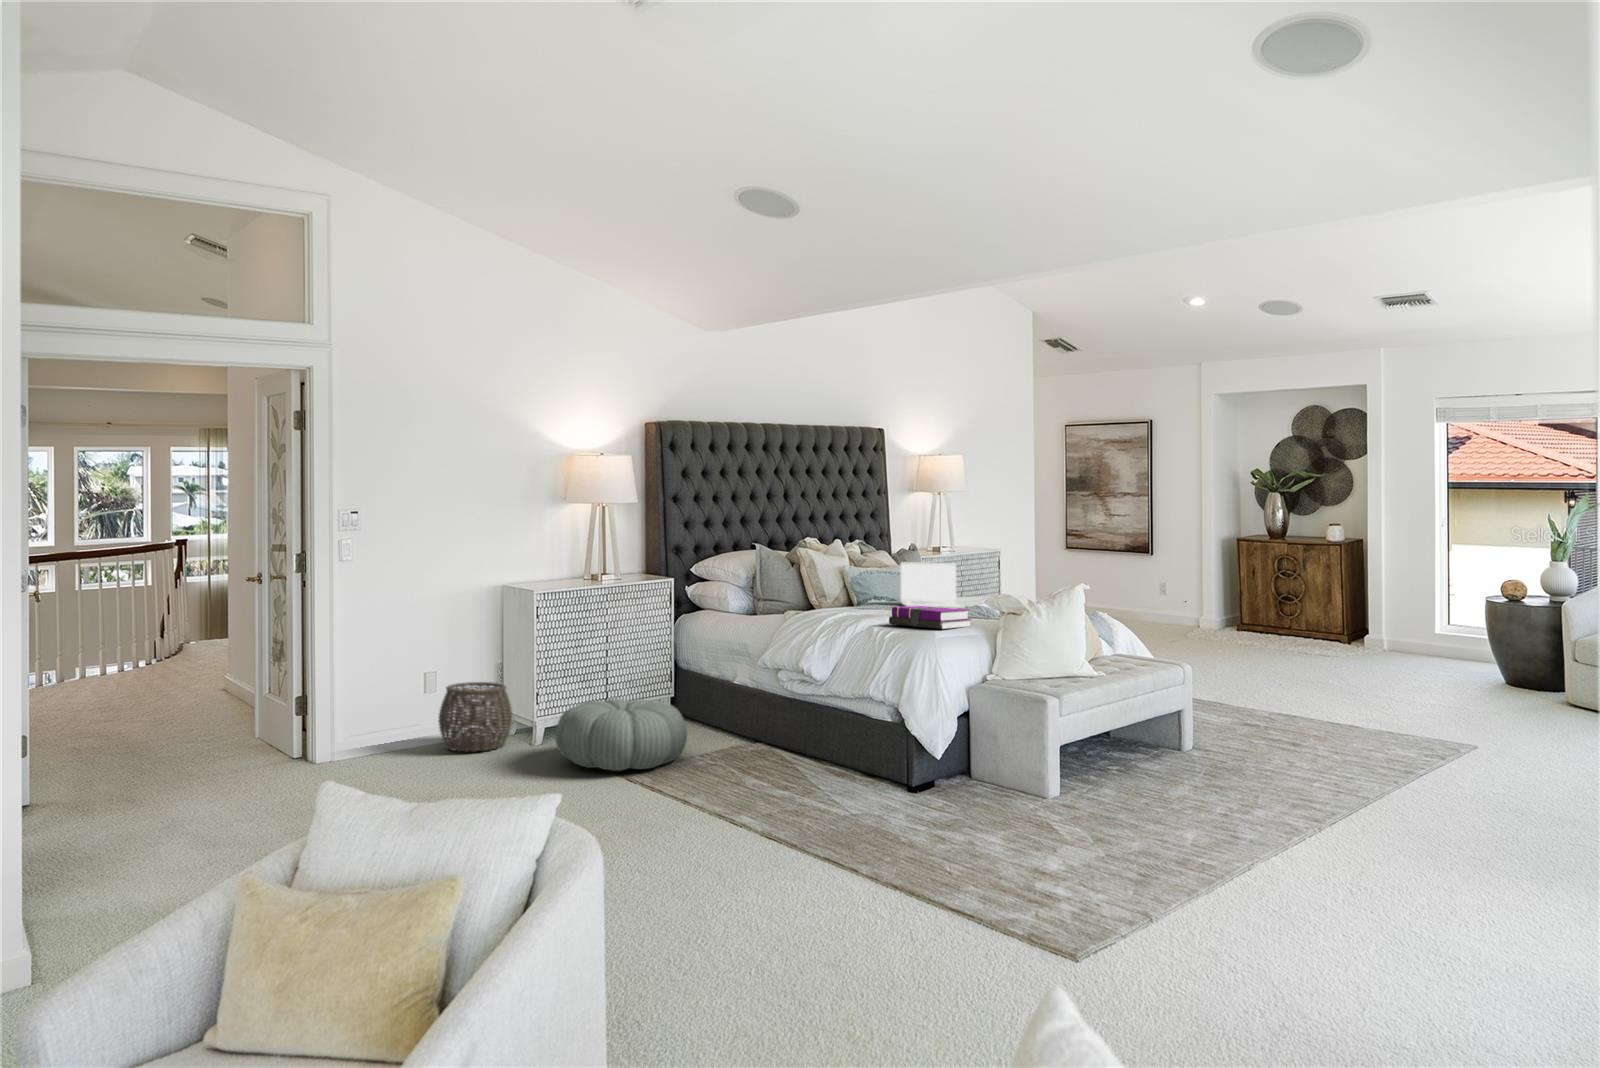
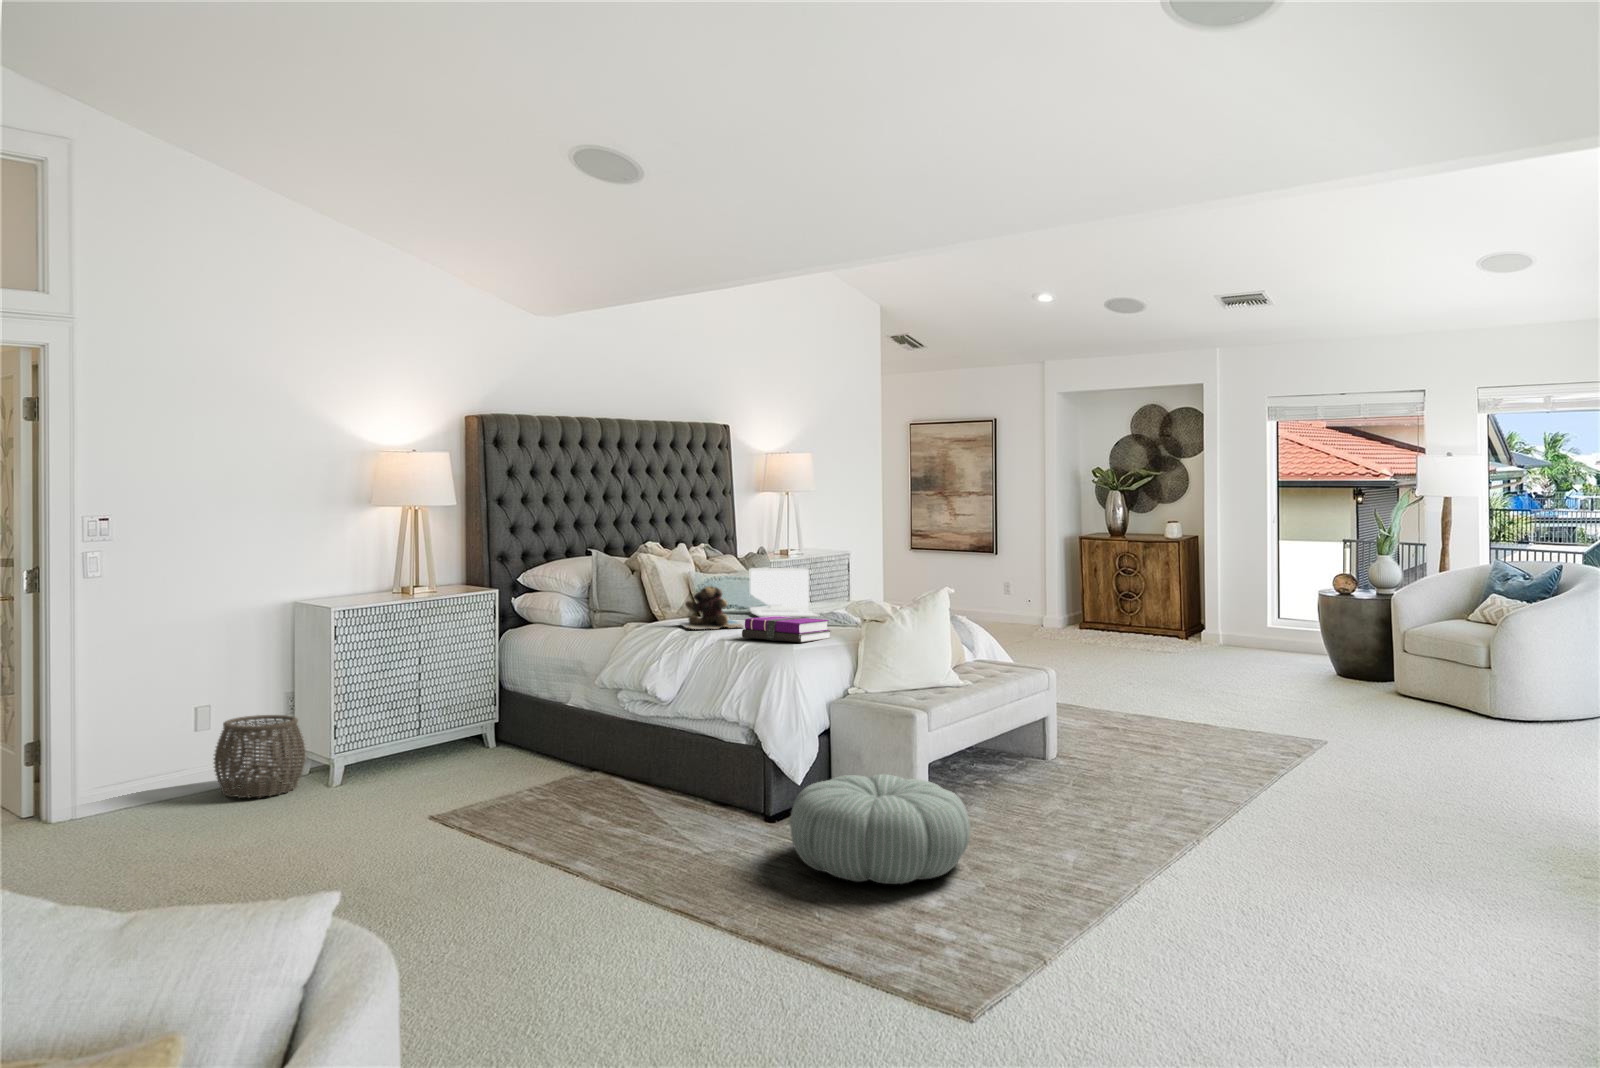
teddy bear: none [832,577,895,617] -> present [680,586,743,629]
pouf: present [555,699,687,771] -> present [790,774,970,884]

